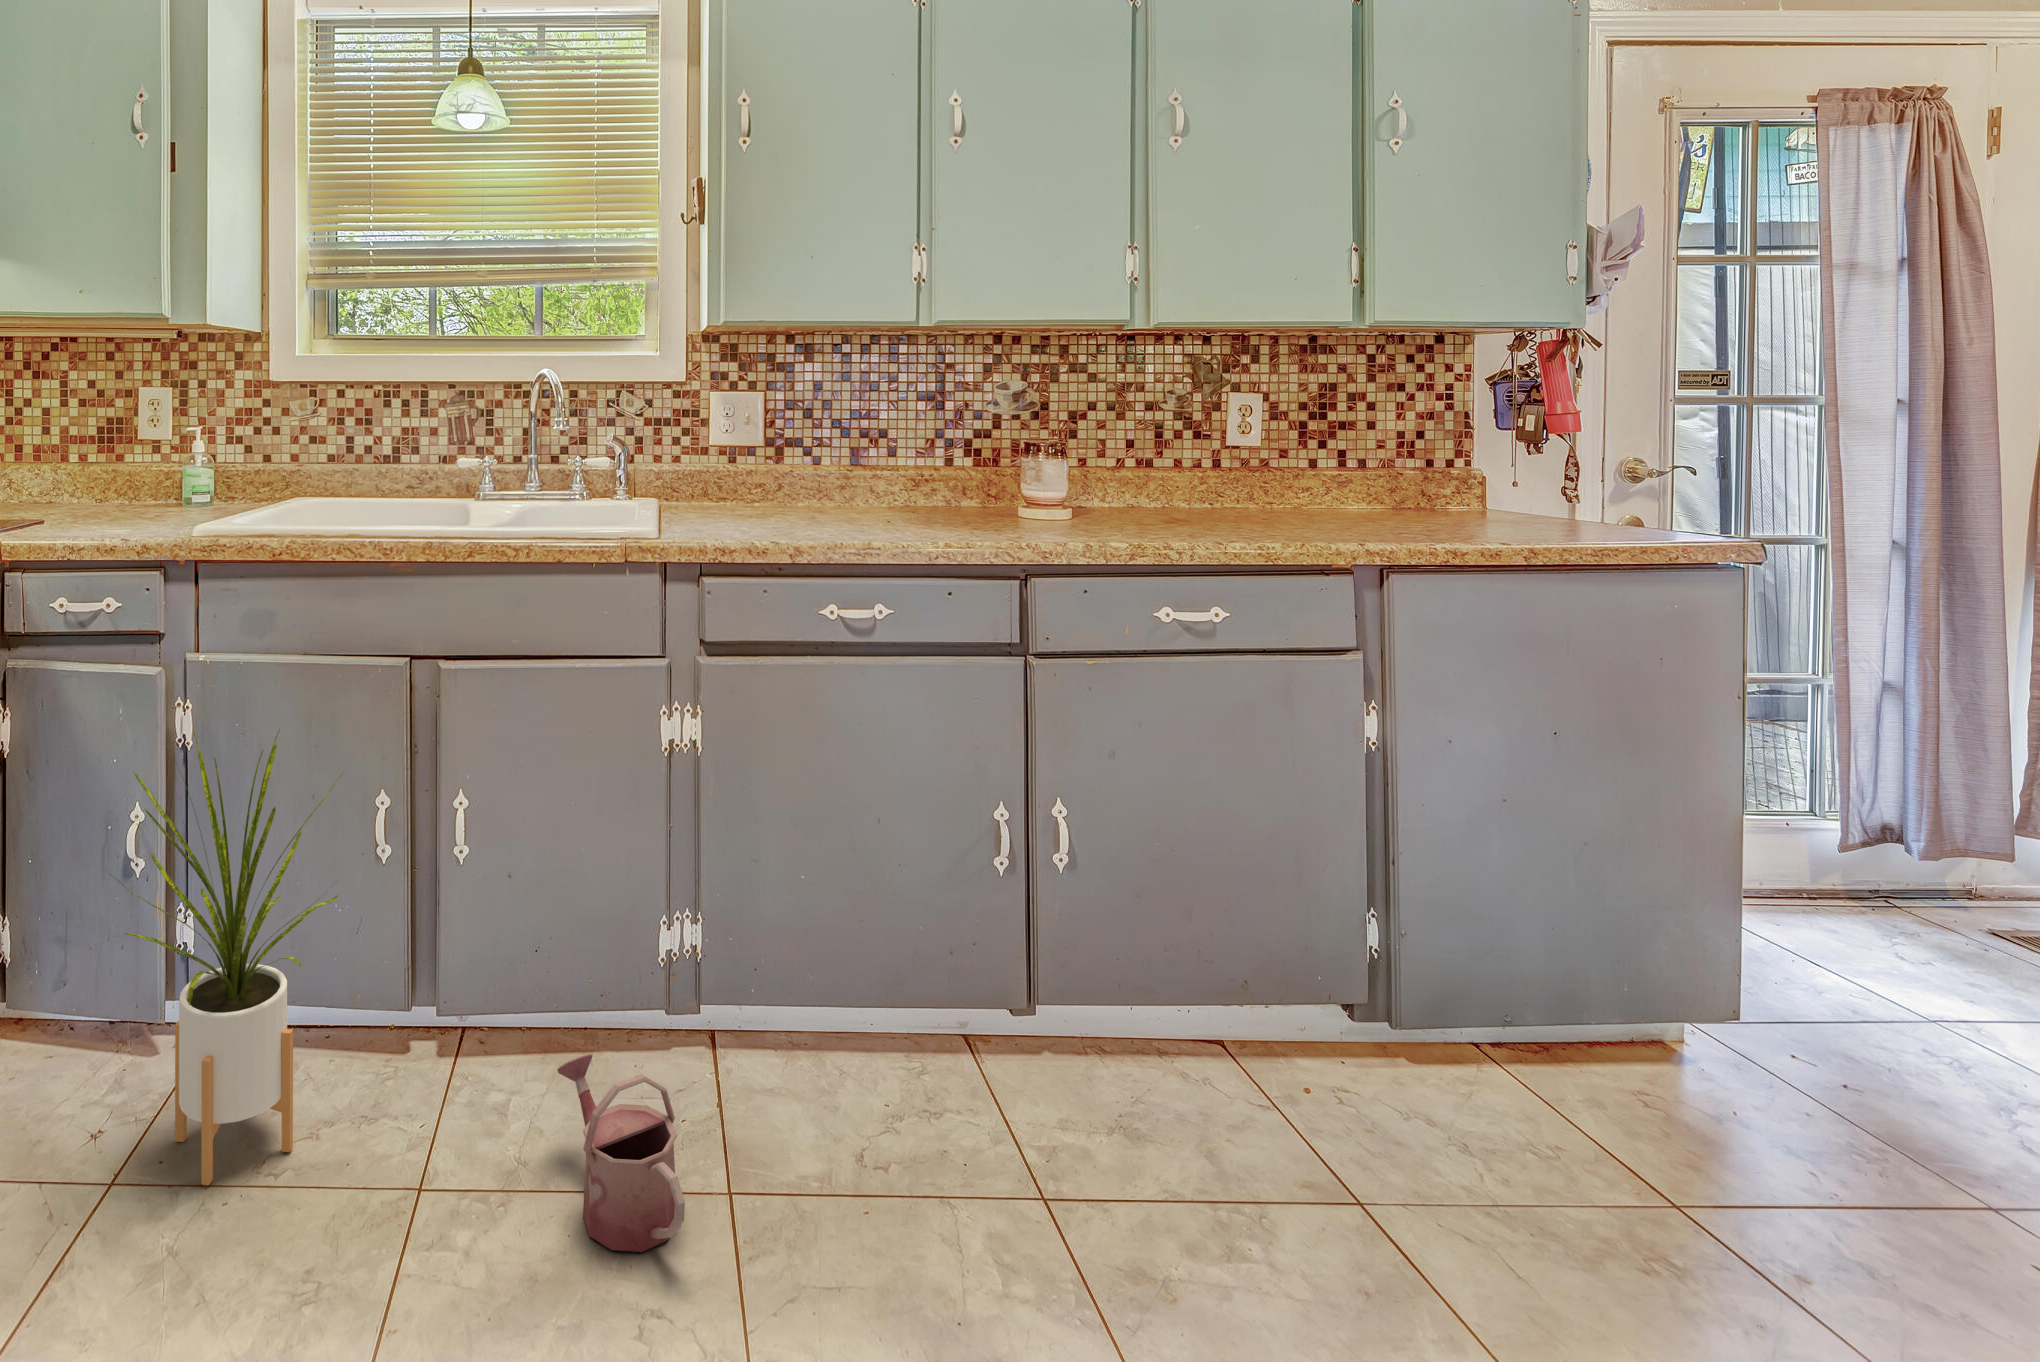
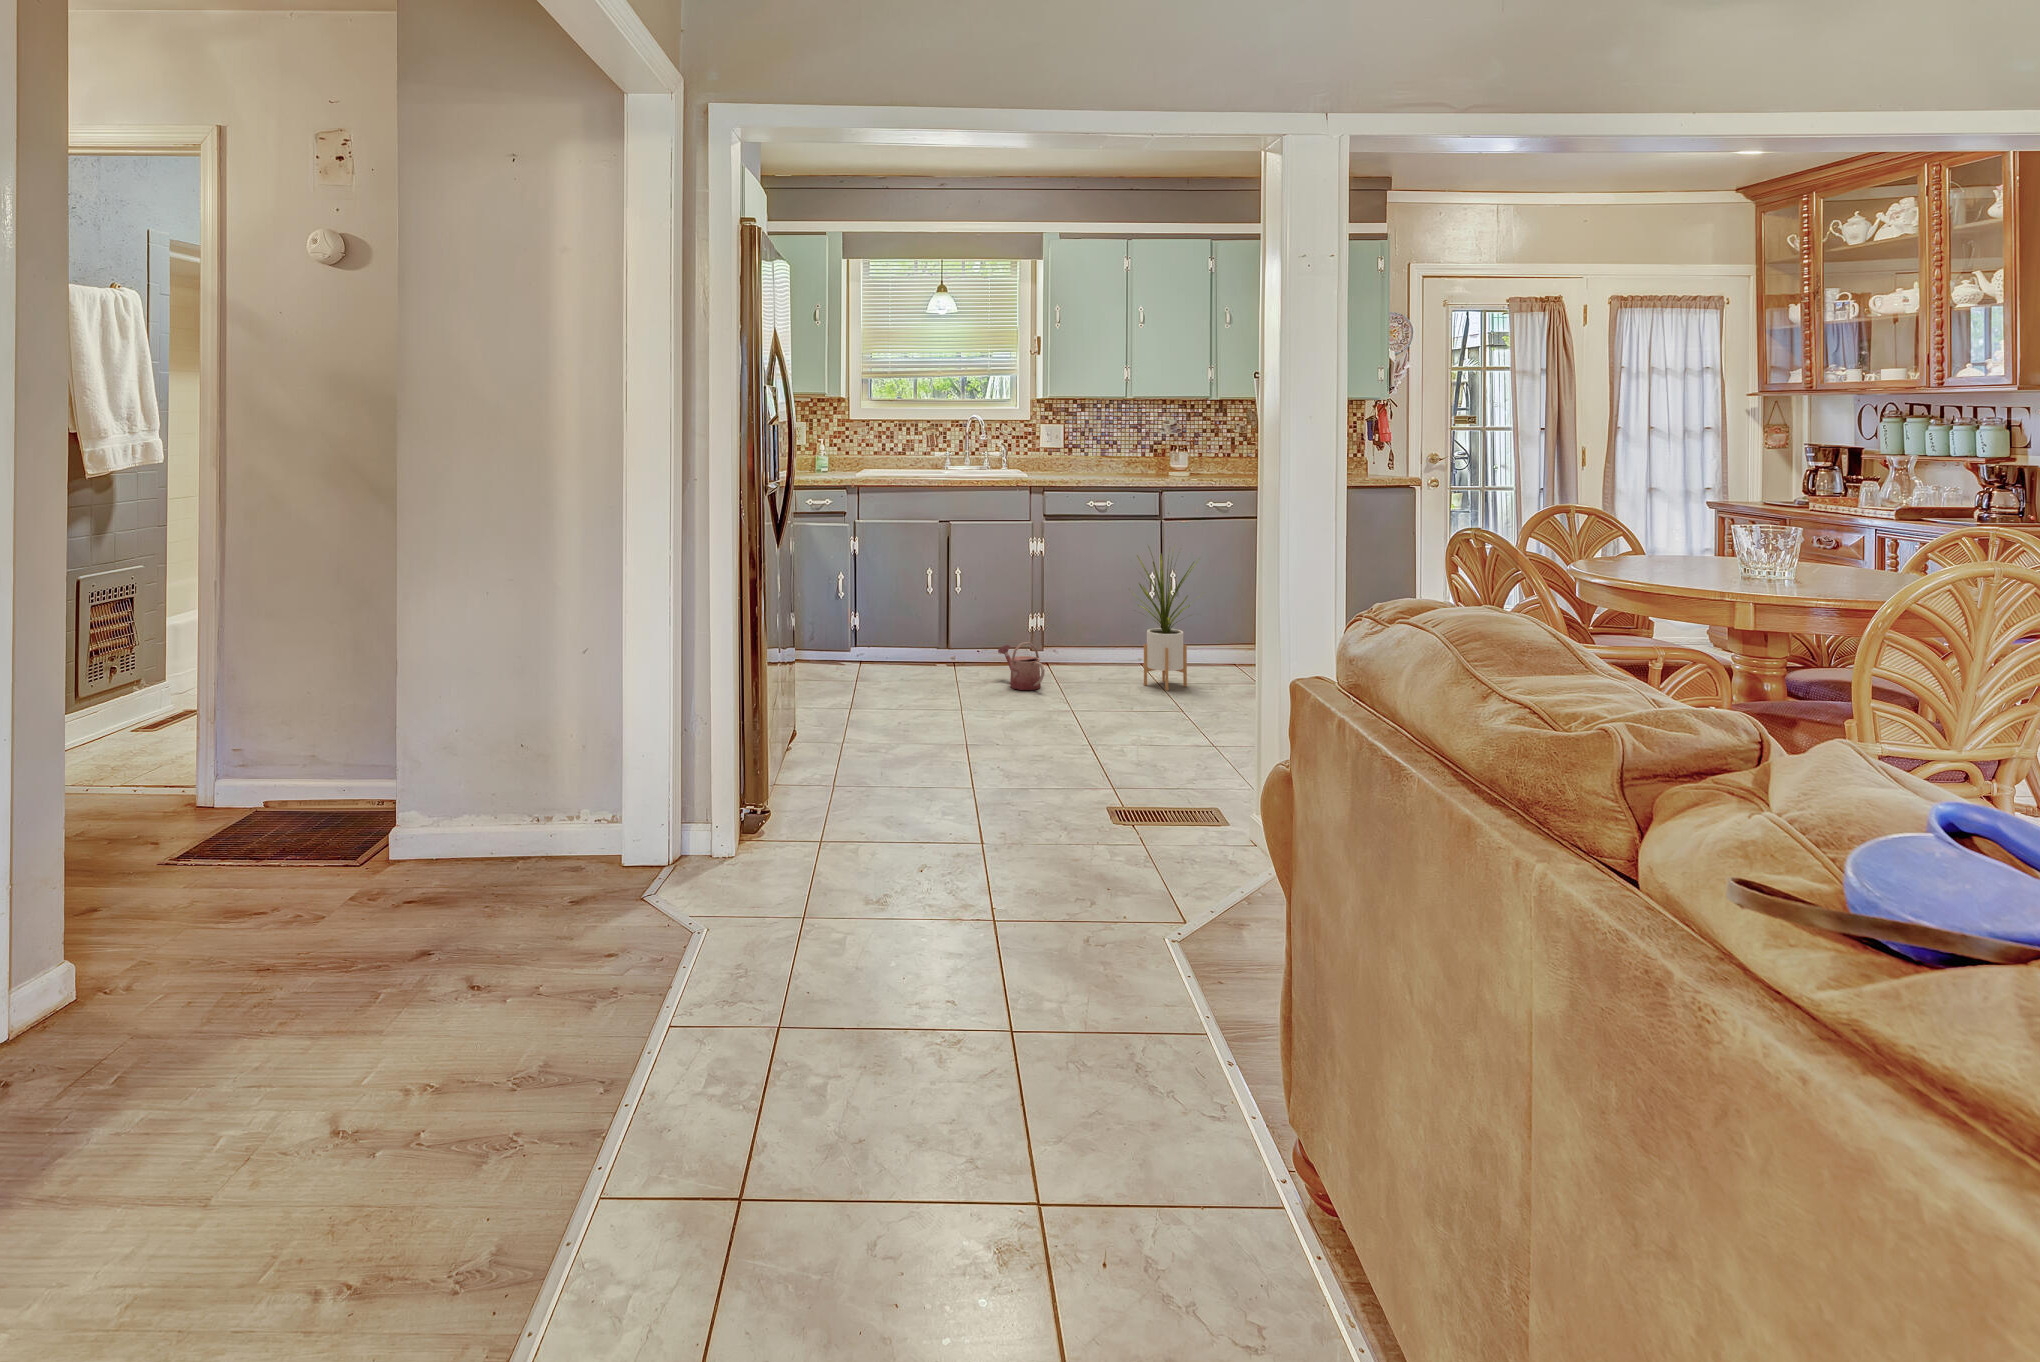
house plant: present [107,729,343,1185] -> present [1129,546,1200,690]

